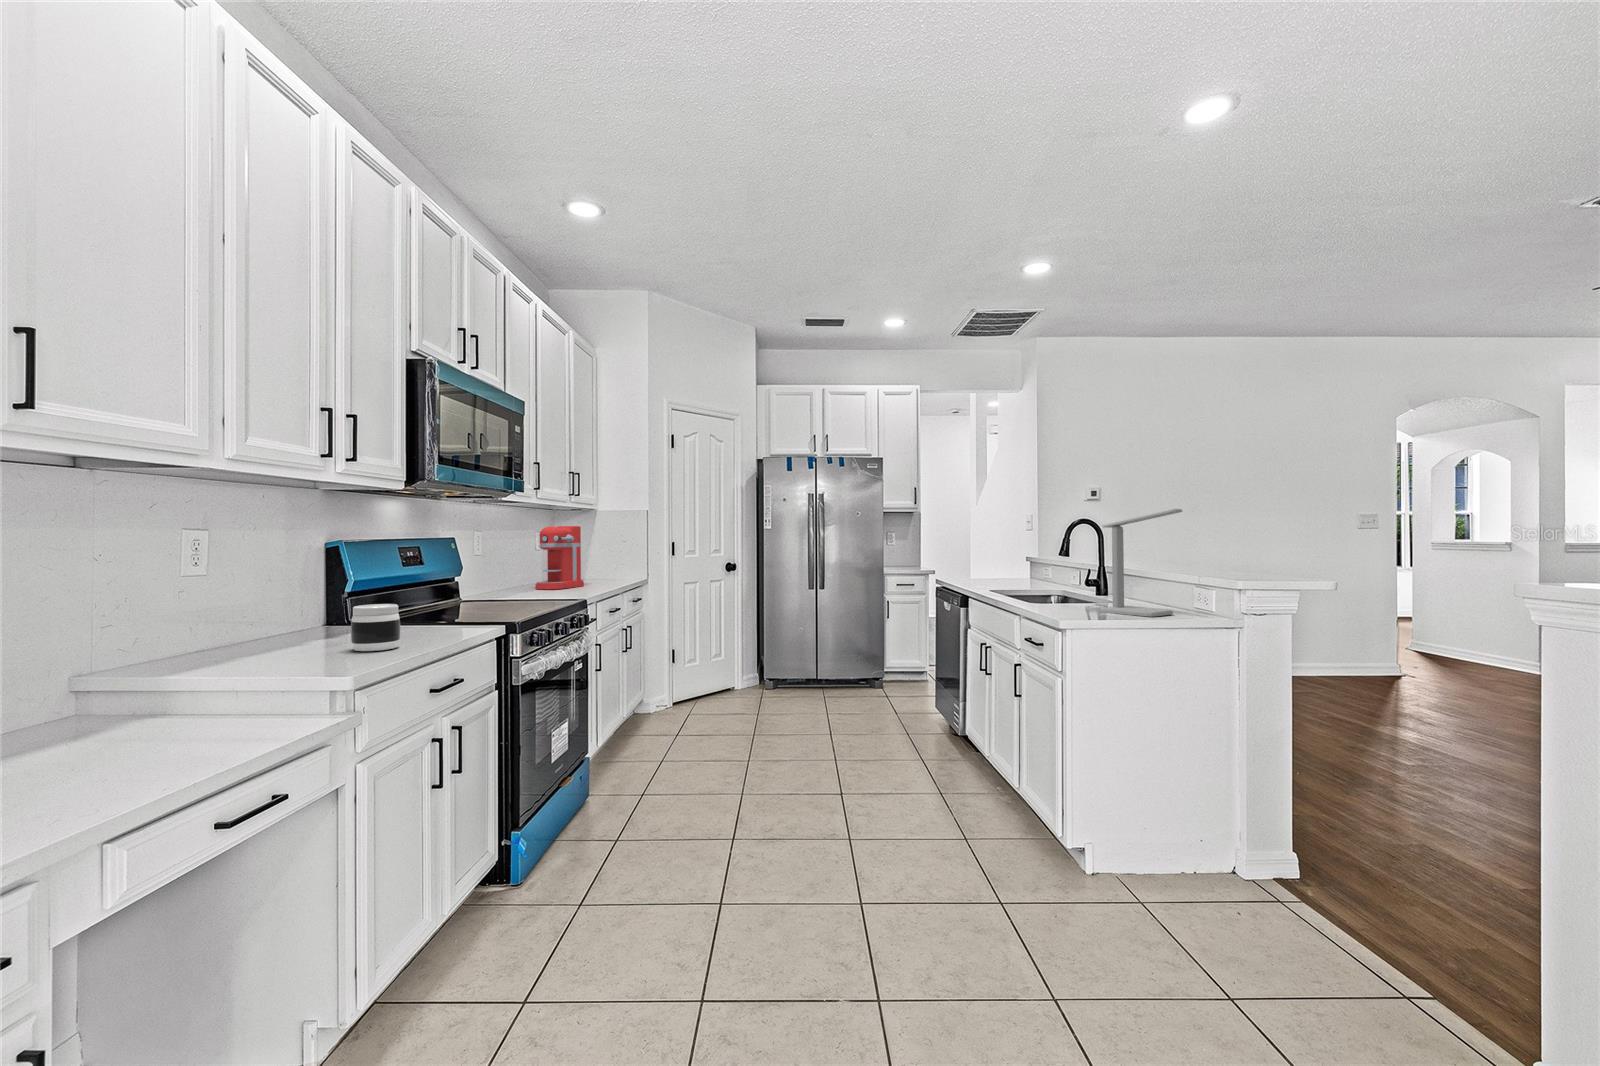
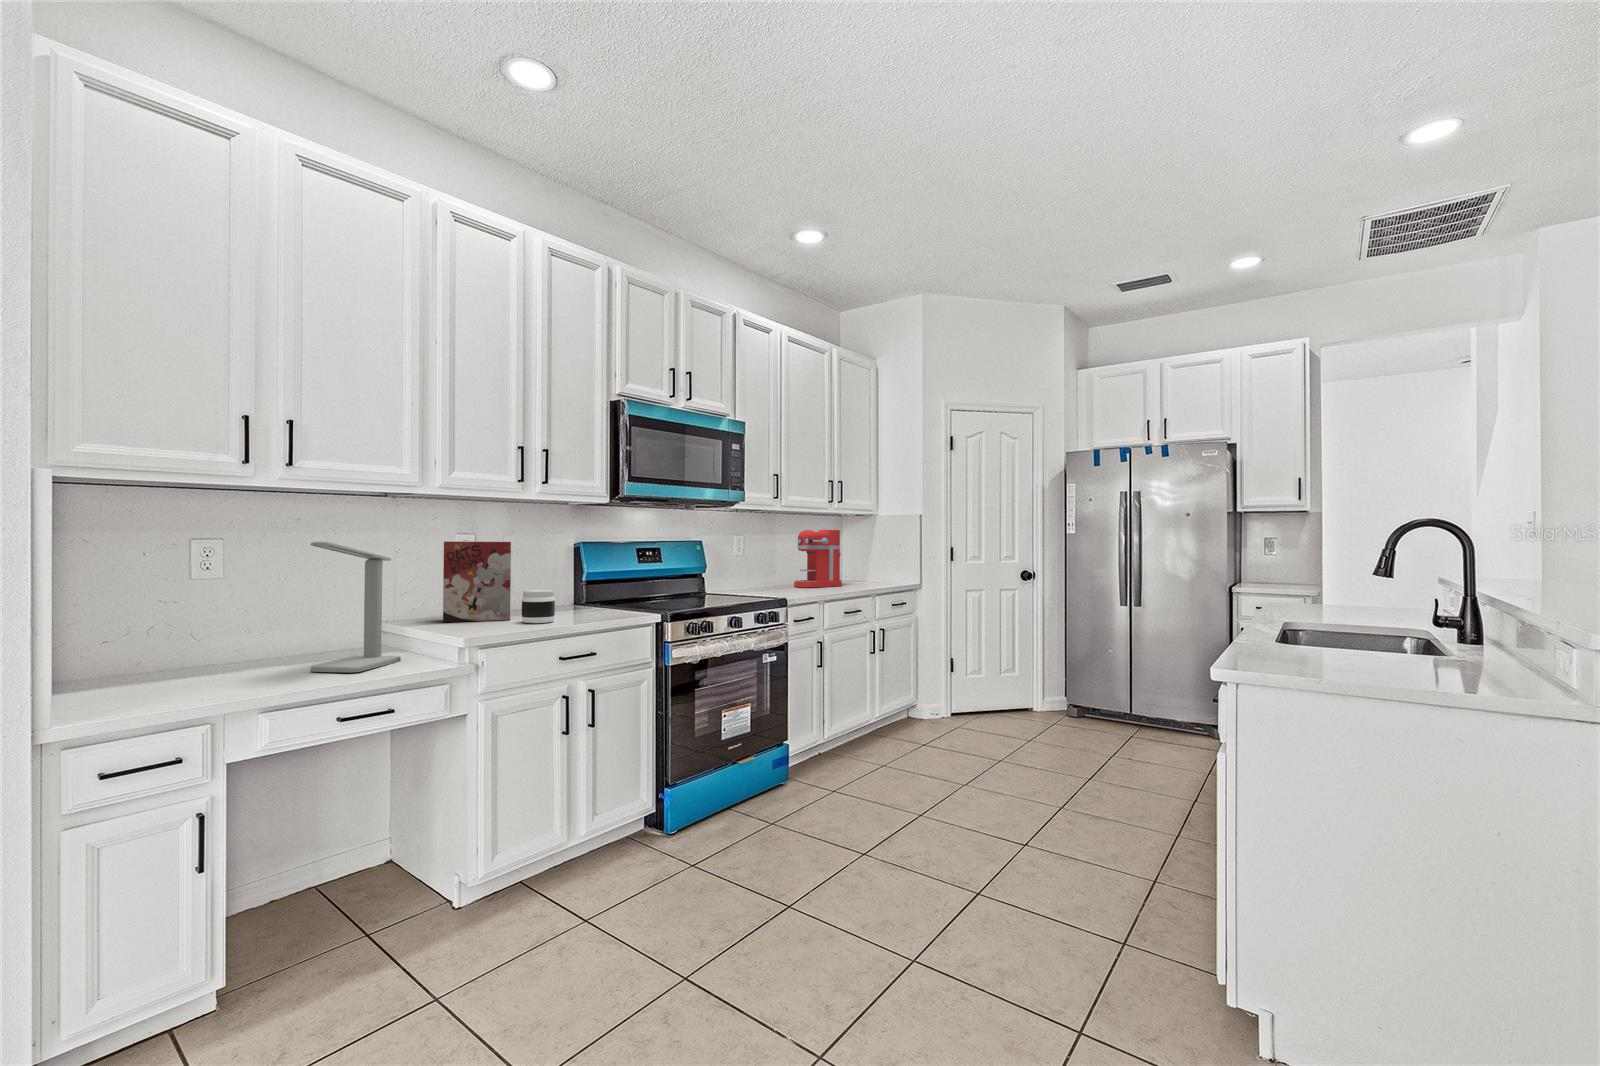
desk lamp: present [1100,509,1182,617] -> present [311,542,401,672]
cereal box: none [201,542,321,664] -> present [443,542,511,622]

